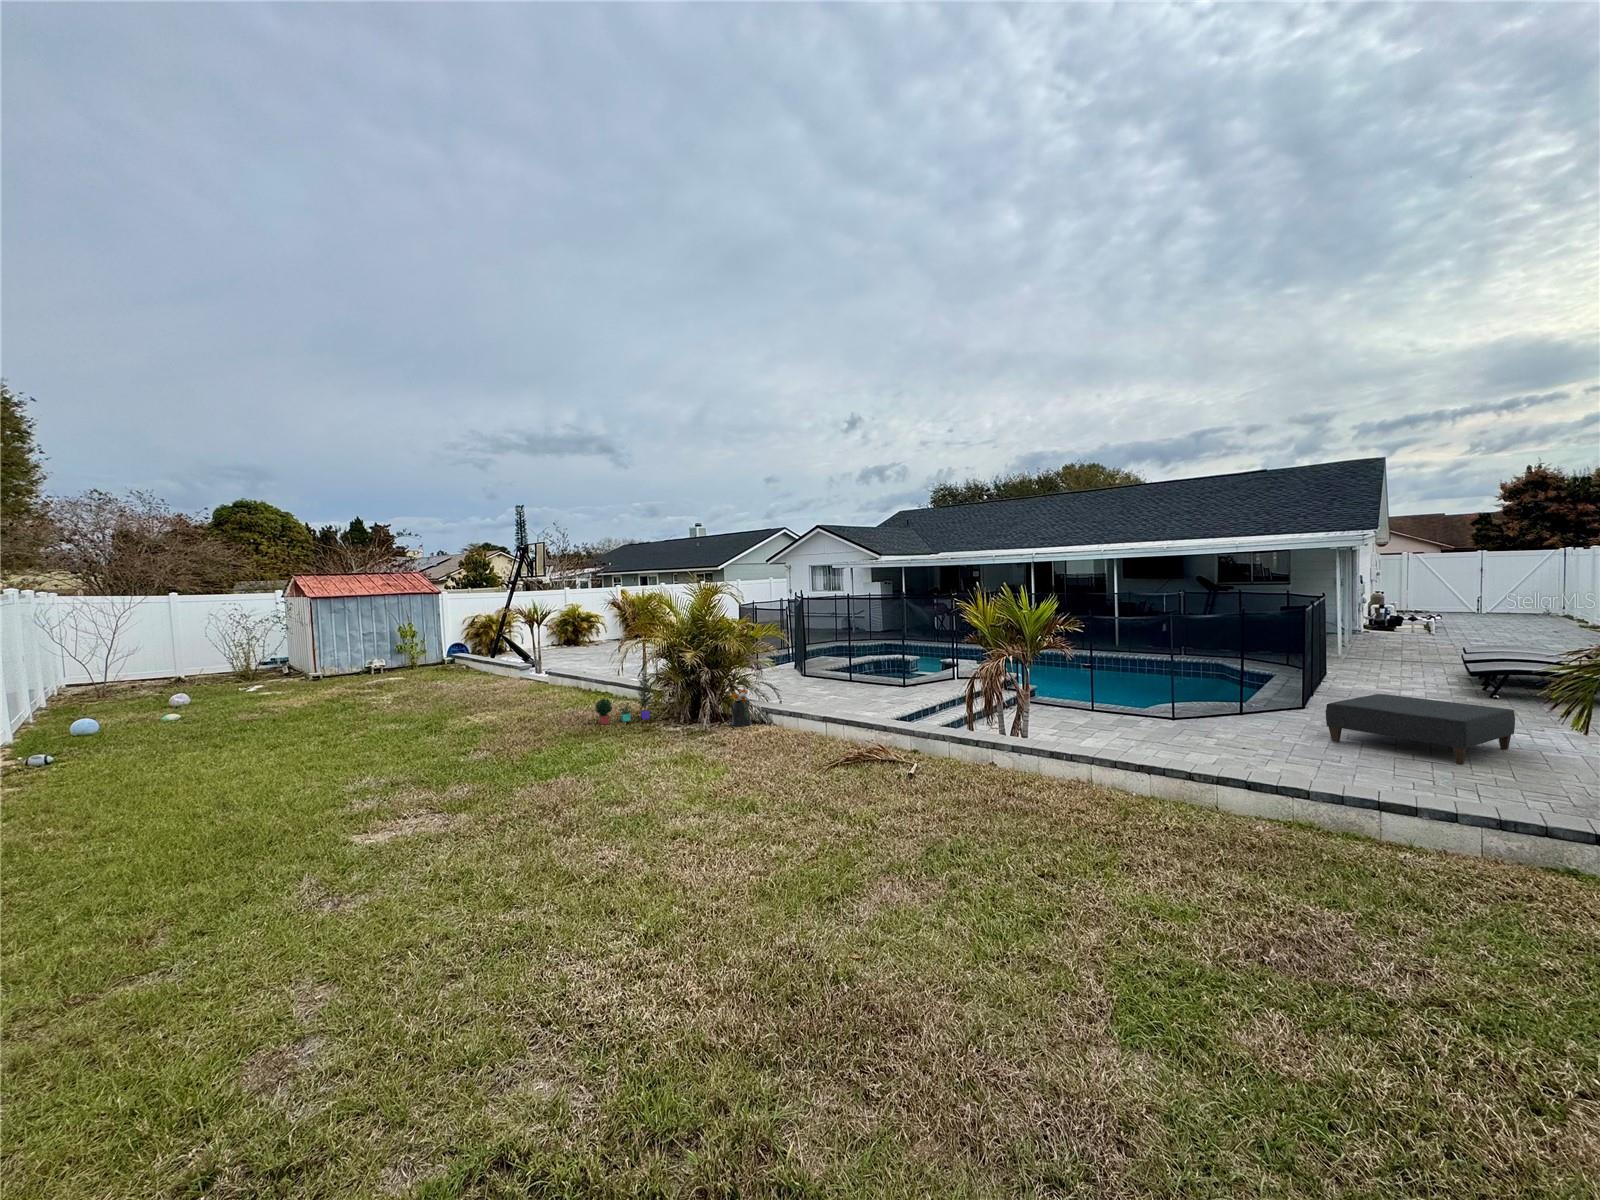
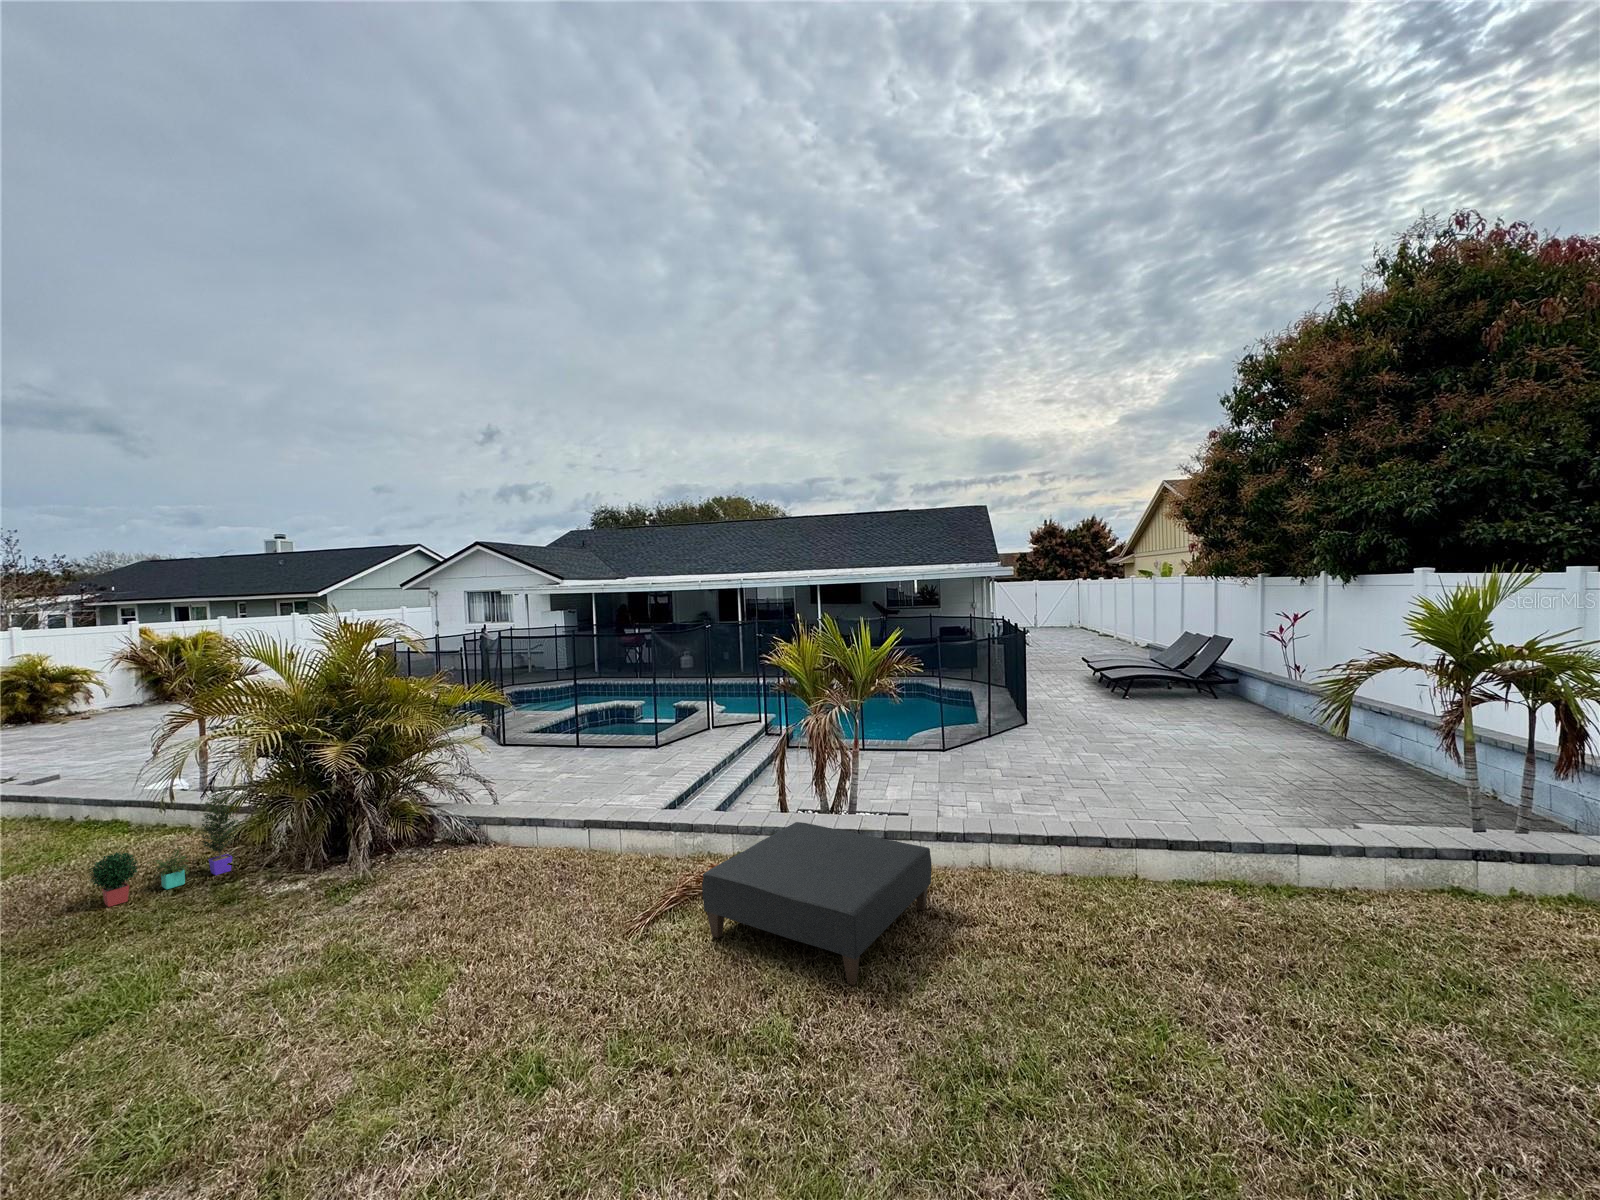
watering can: present [731,689,752,726] -> none [414,791,453,859]
ottoman: present [1326,694,1515,765] -> present [702,822,931,985]

